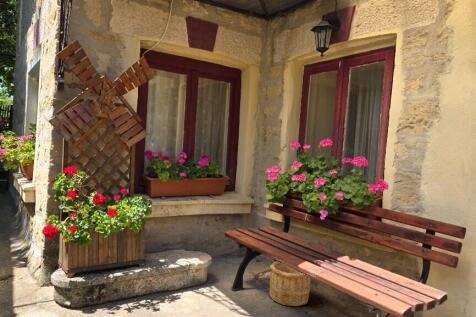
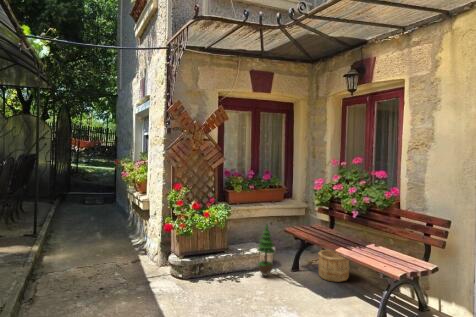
potted tree: none [185,225,212,299] -> present [257,225,275,276]

